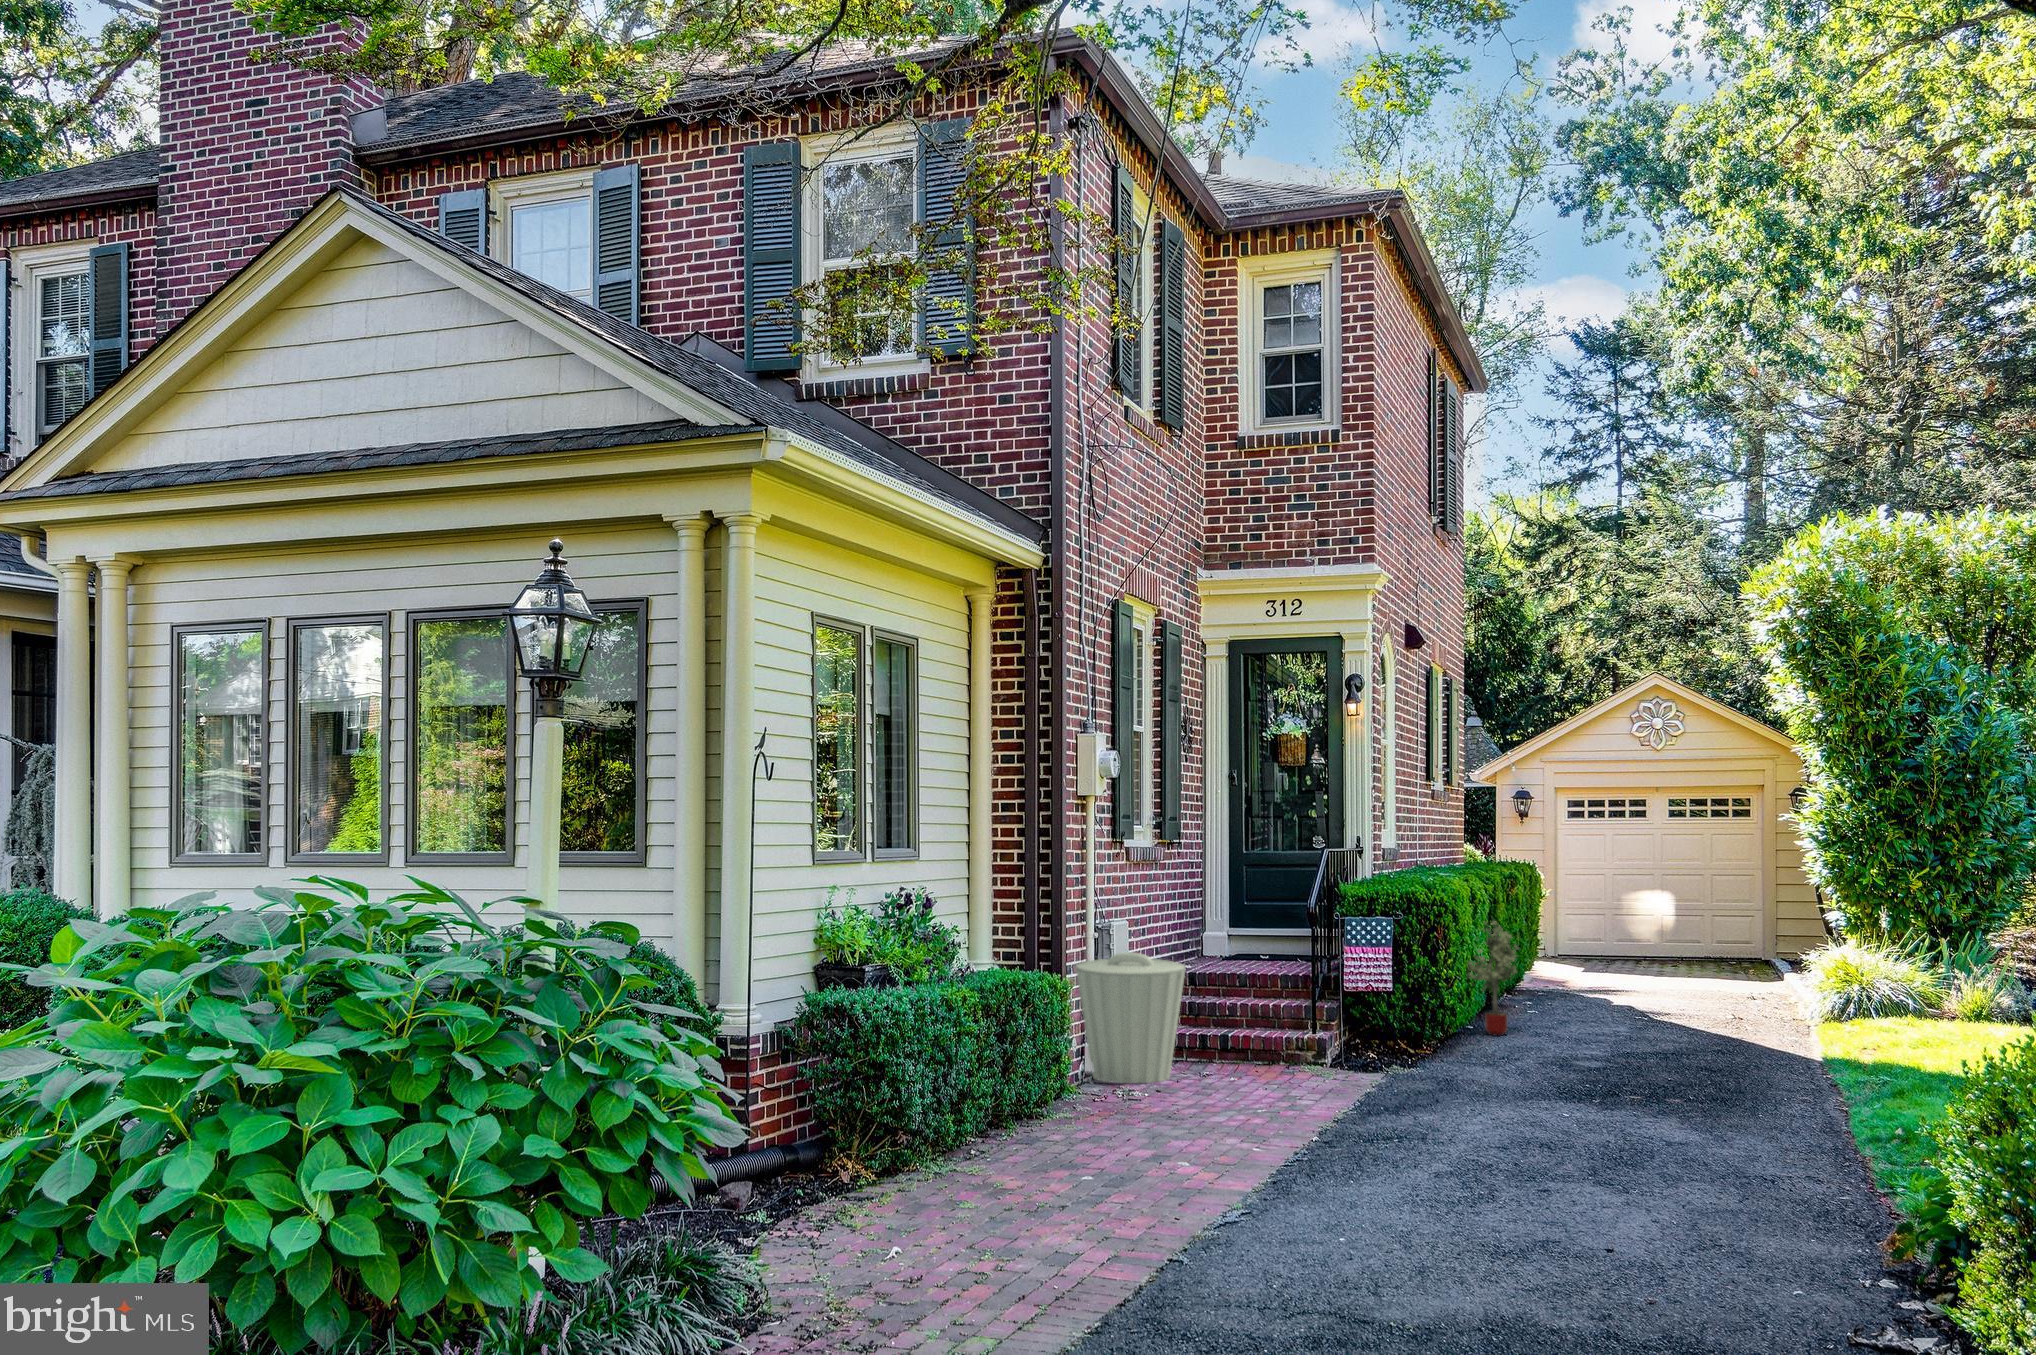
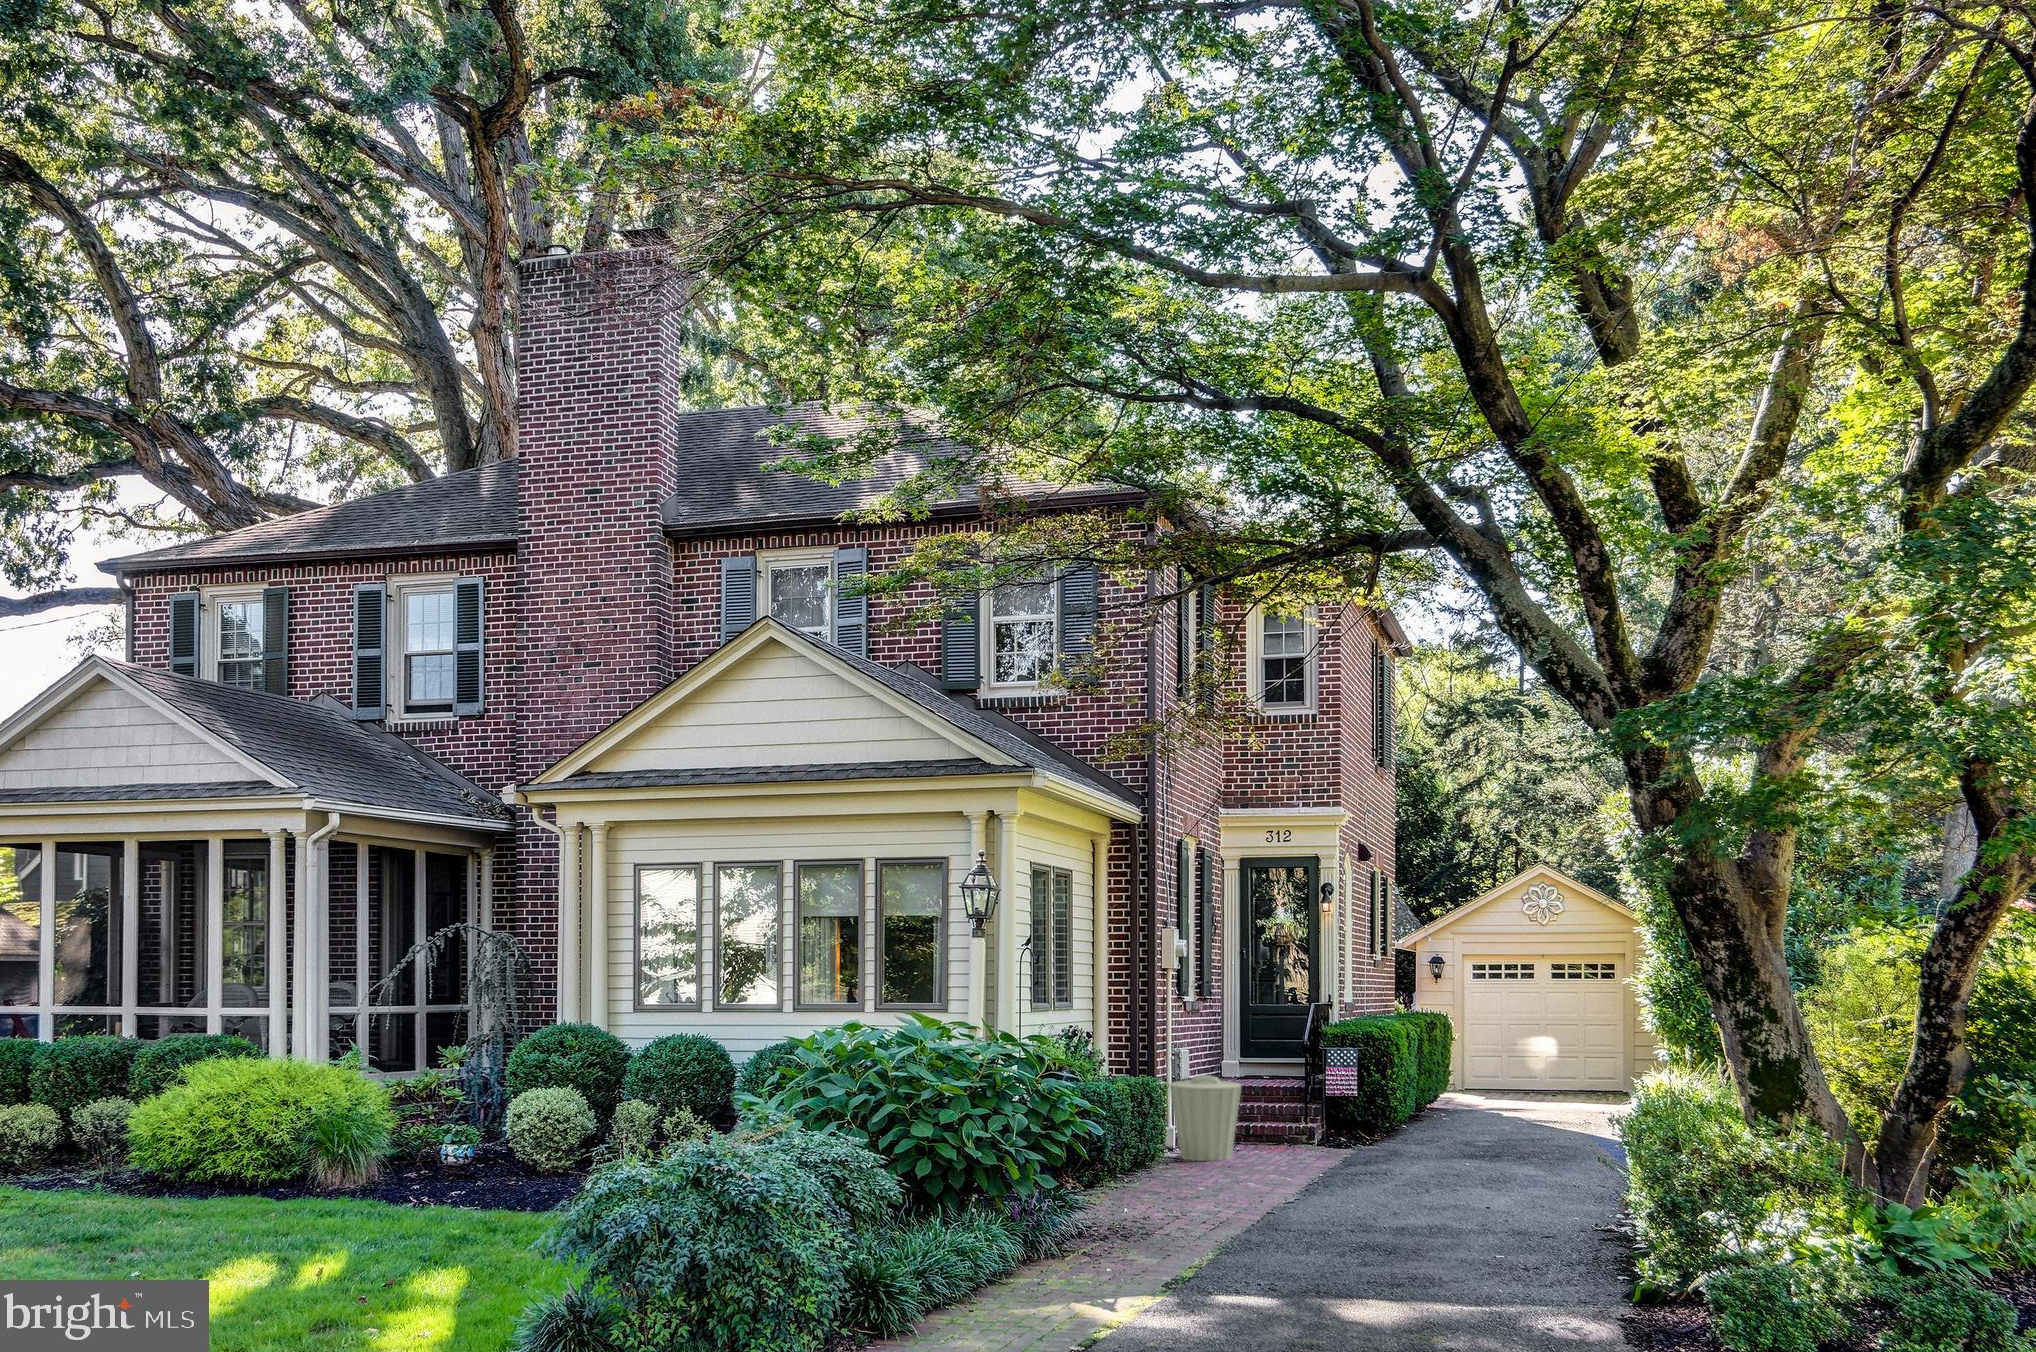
potted tree: present [1468,921,1518,1036] -> none [1409,1057,1449,1137]

